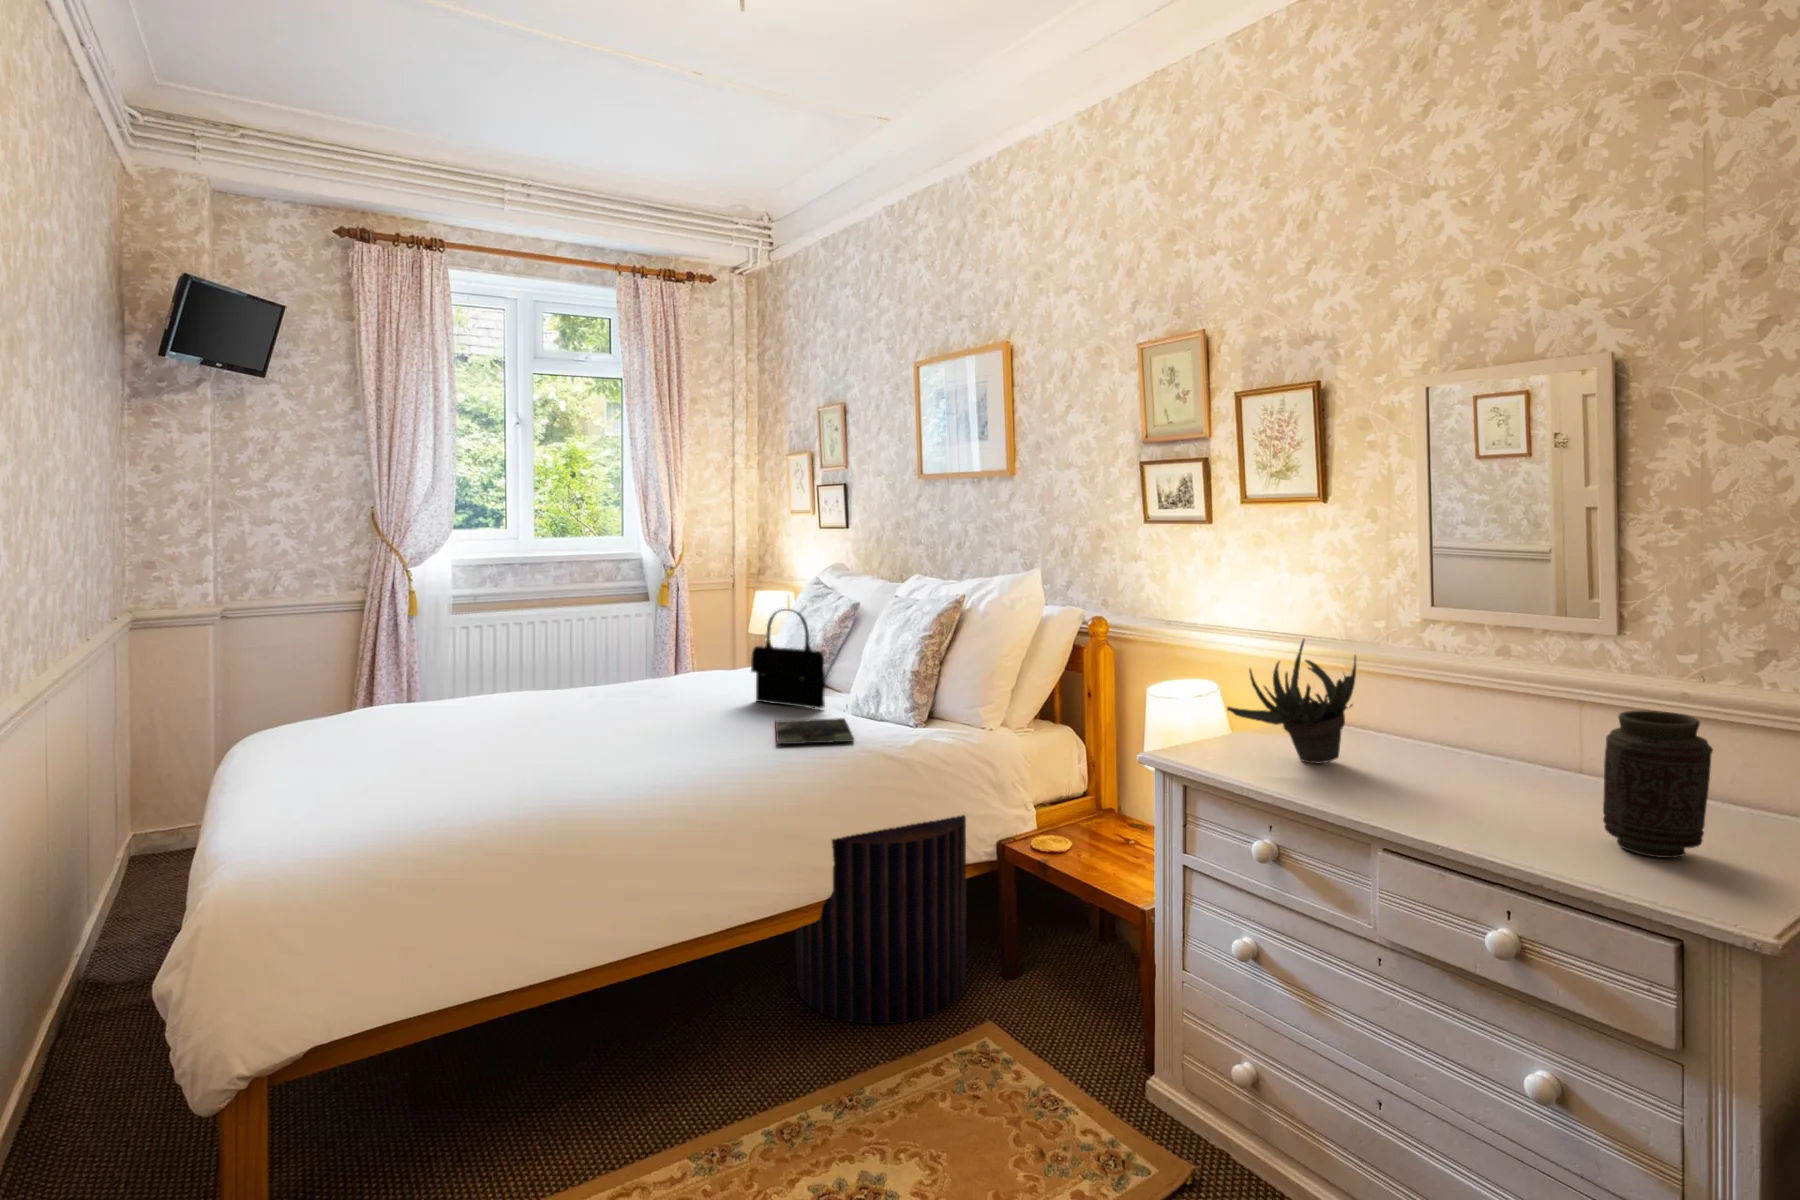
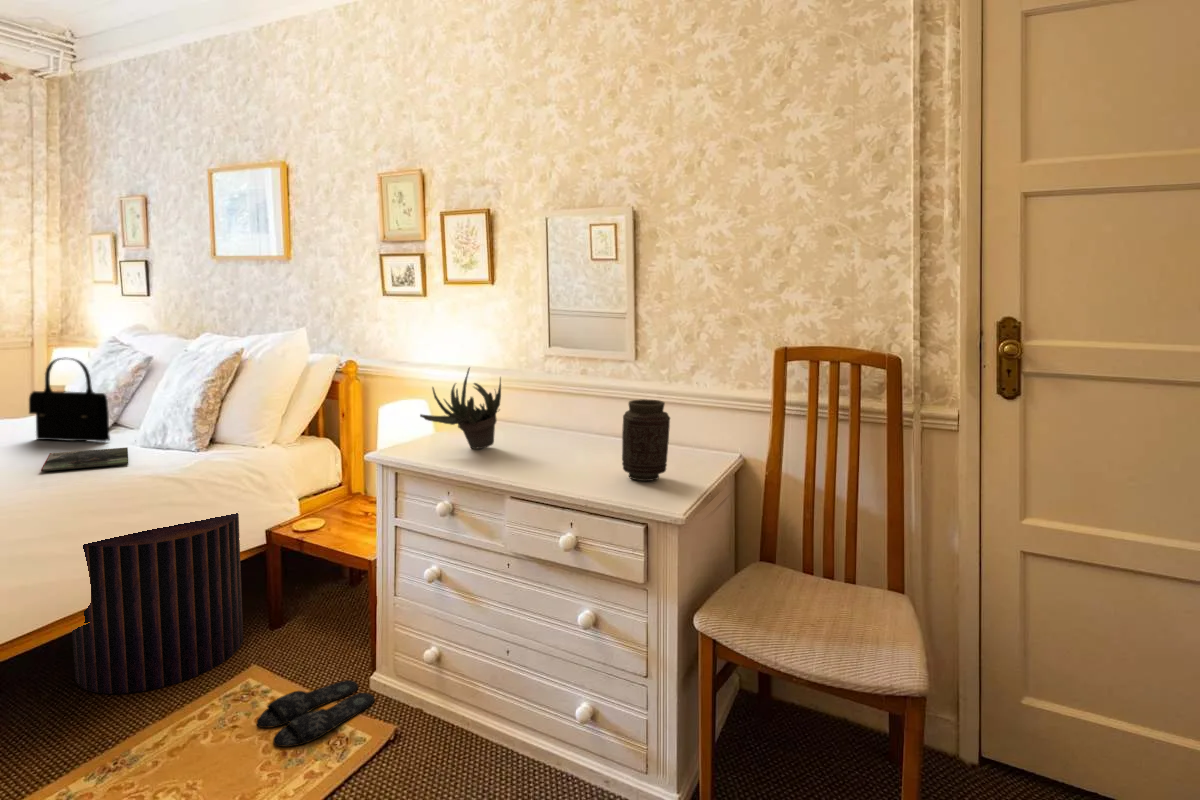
slippers: none [1002,1071,1151,1150] -> present [257,680,375,747]

